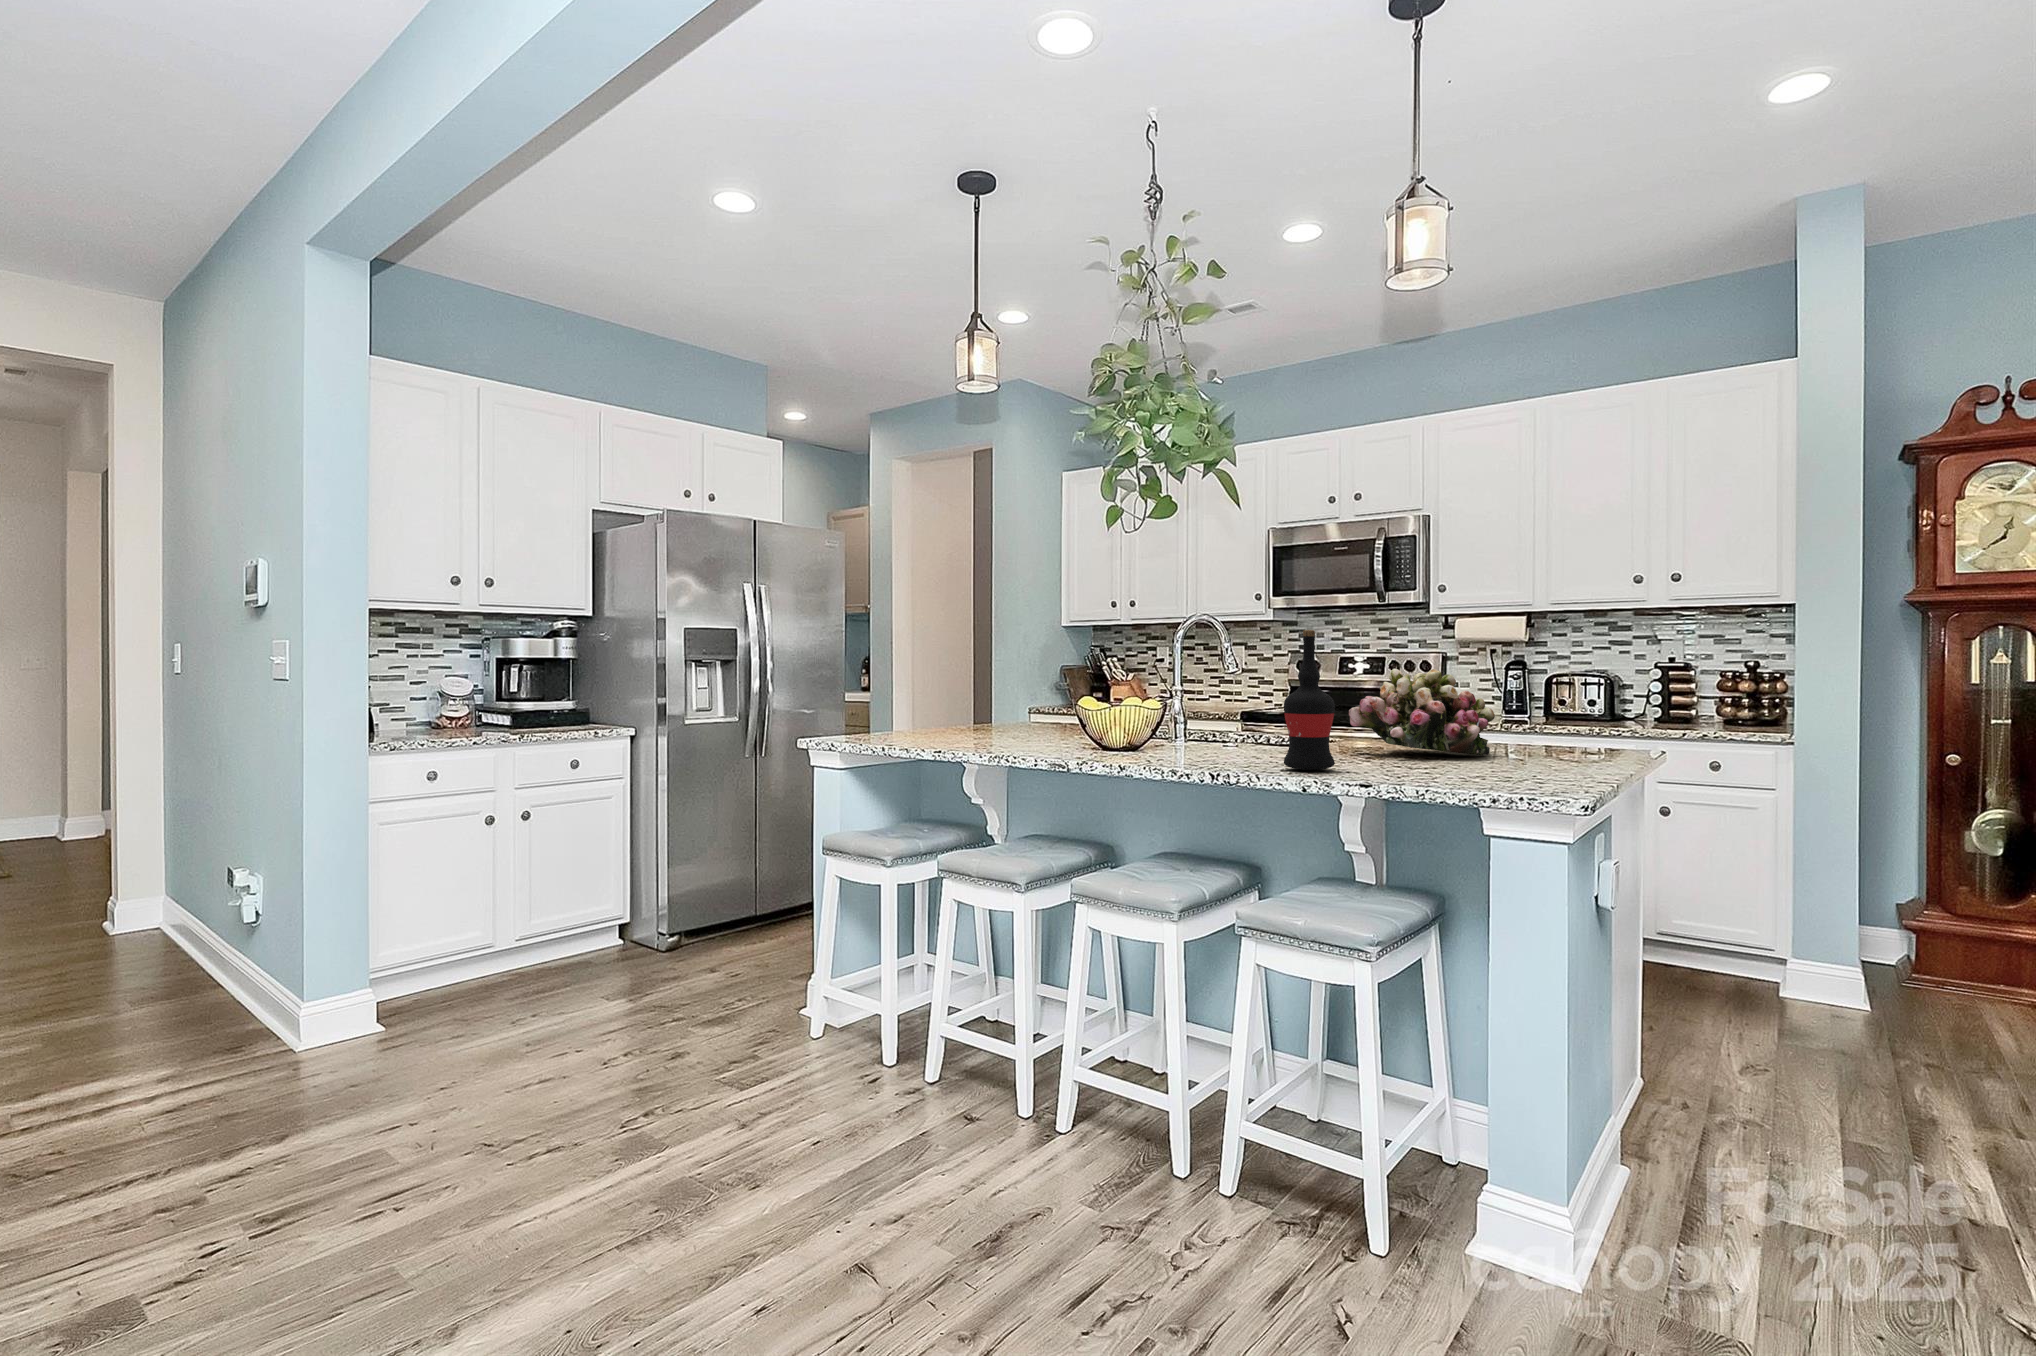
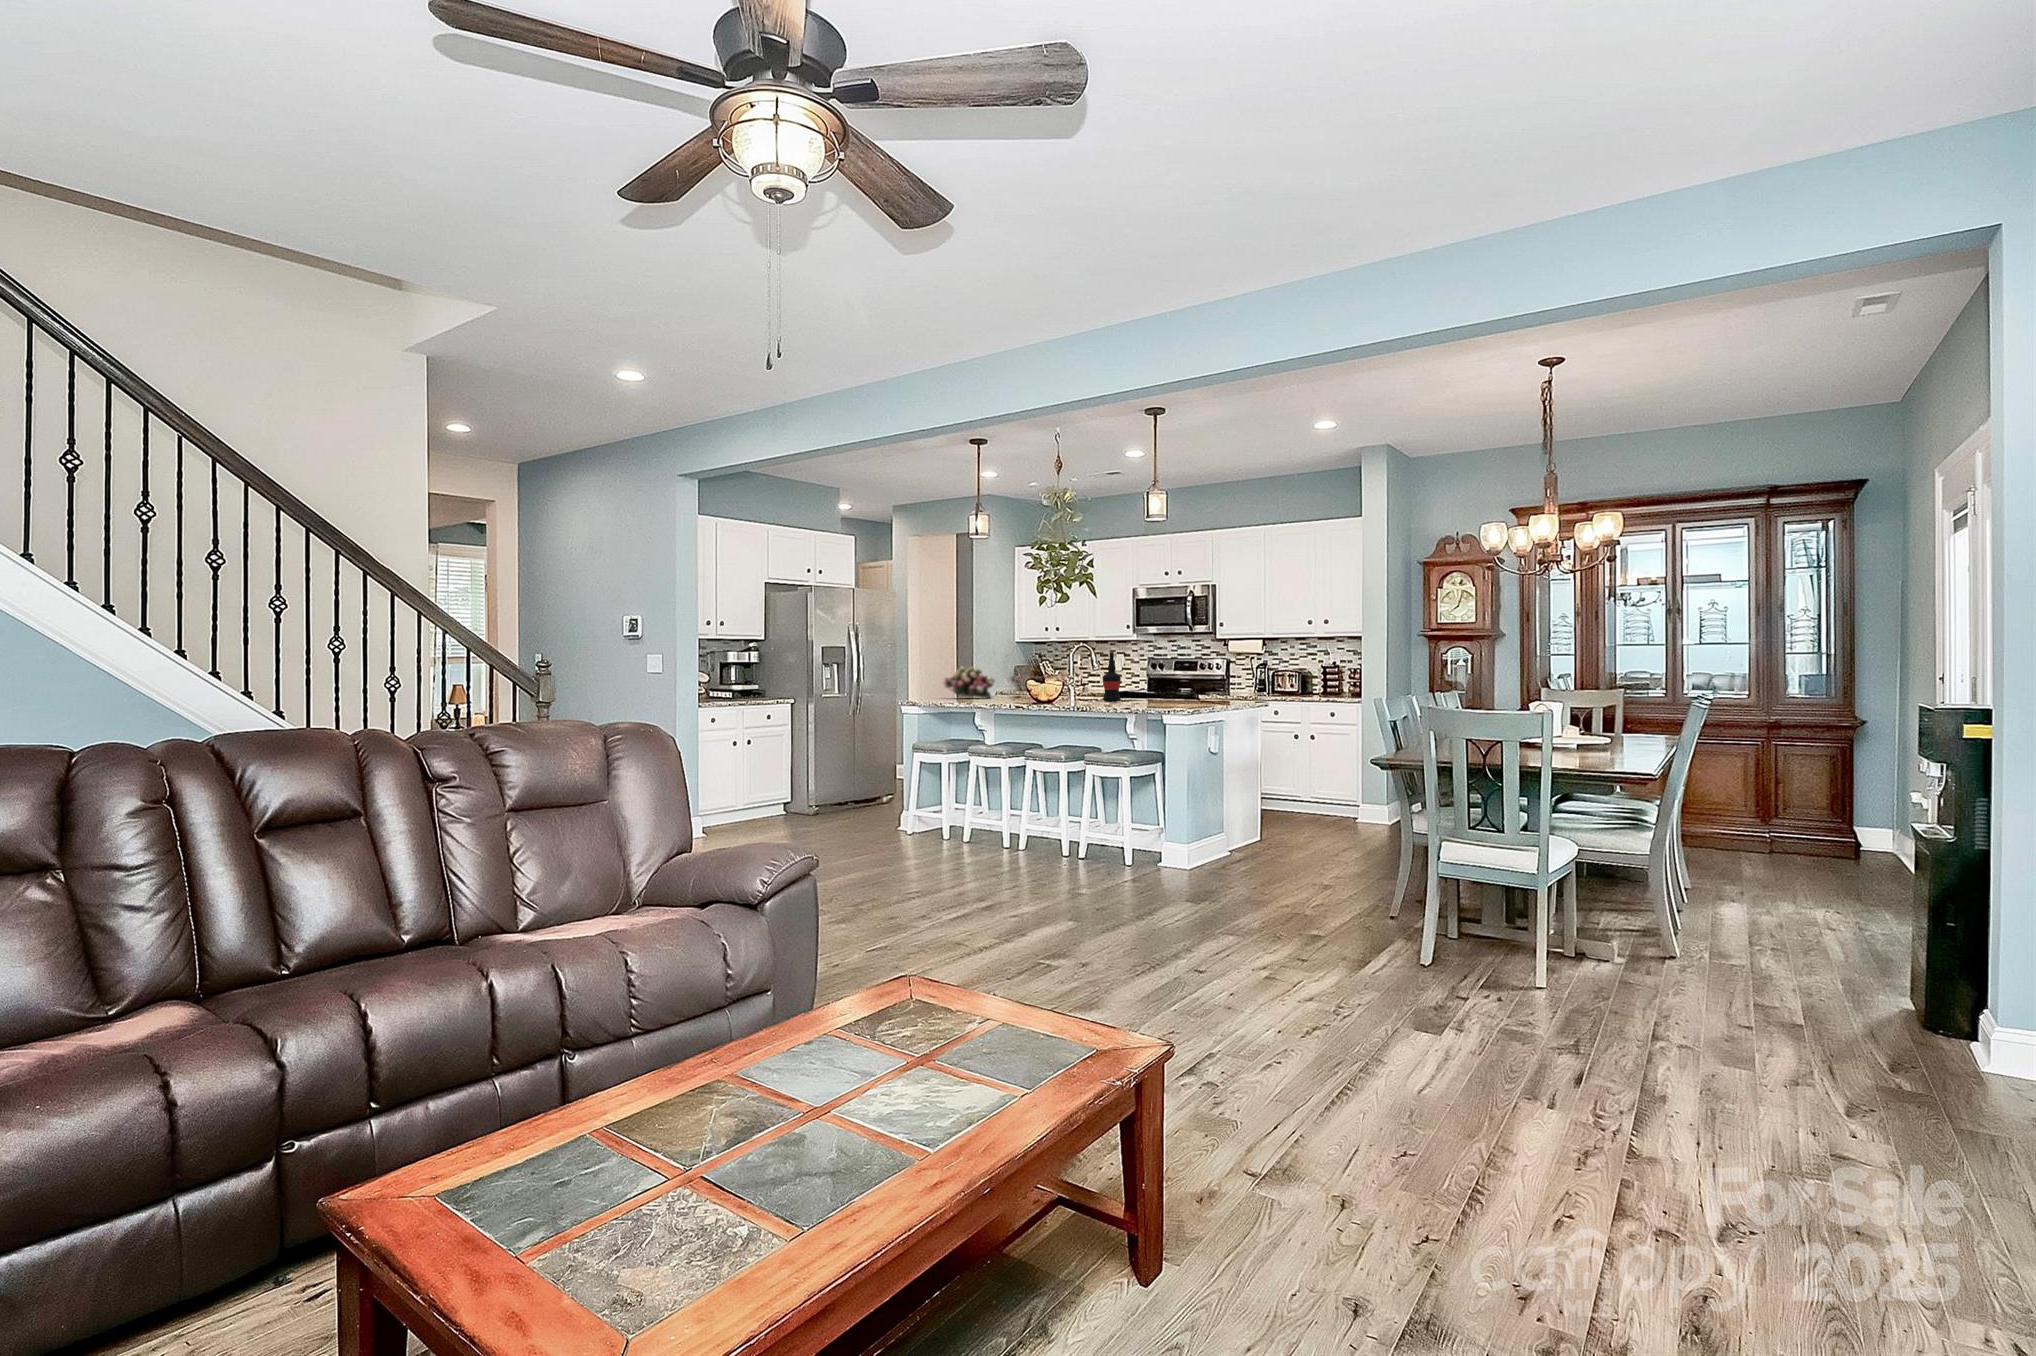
flower arrangement: present [1349,669,1495,756] -> present [944,667,994,698]

